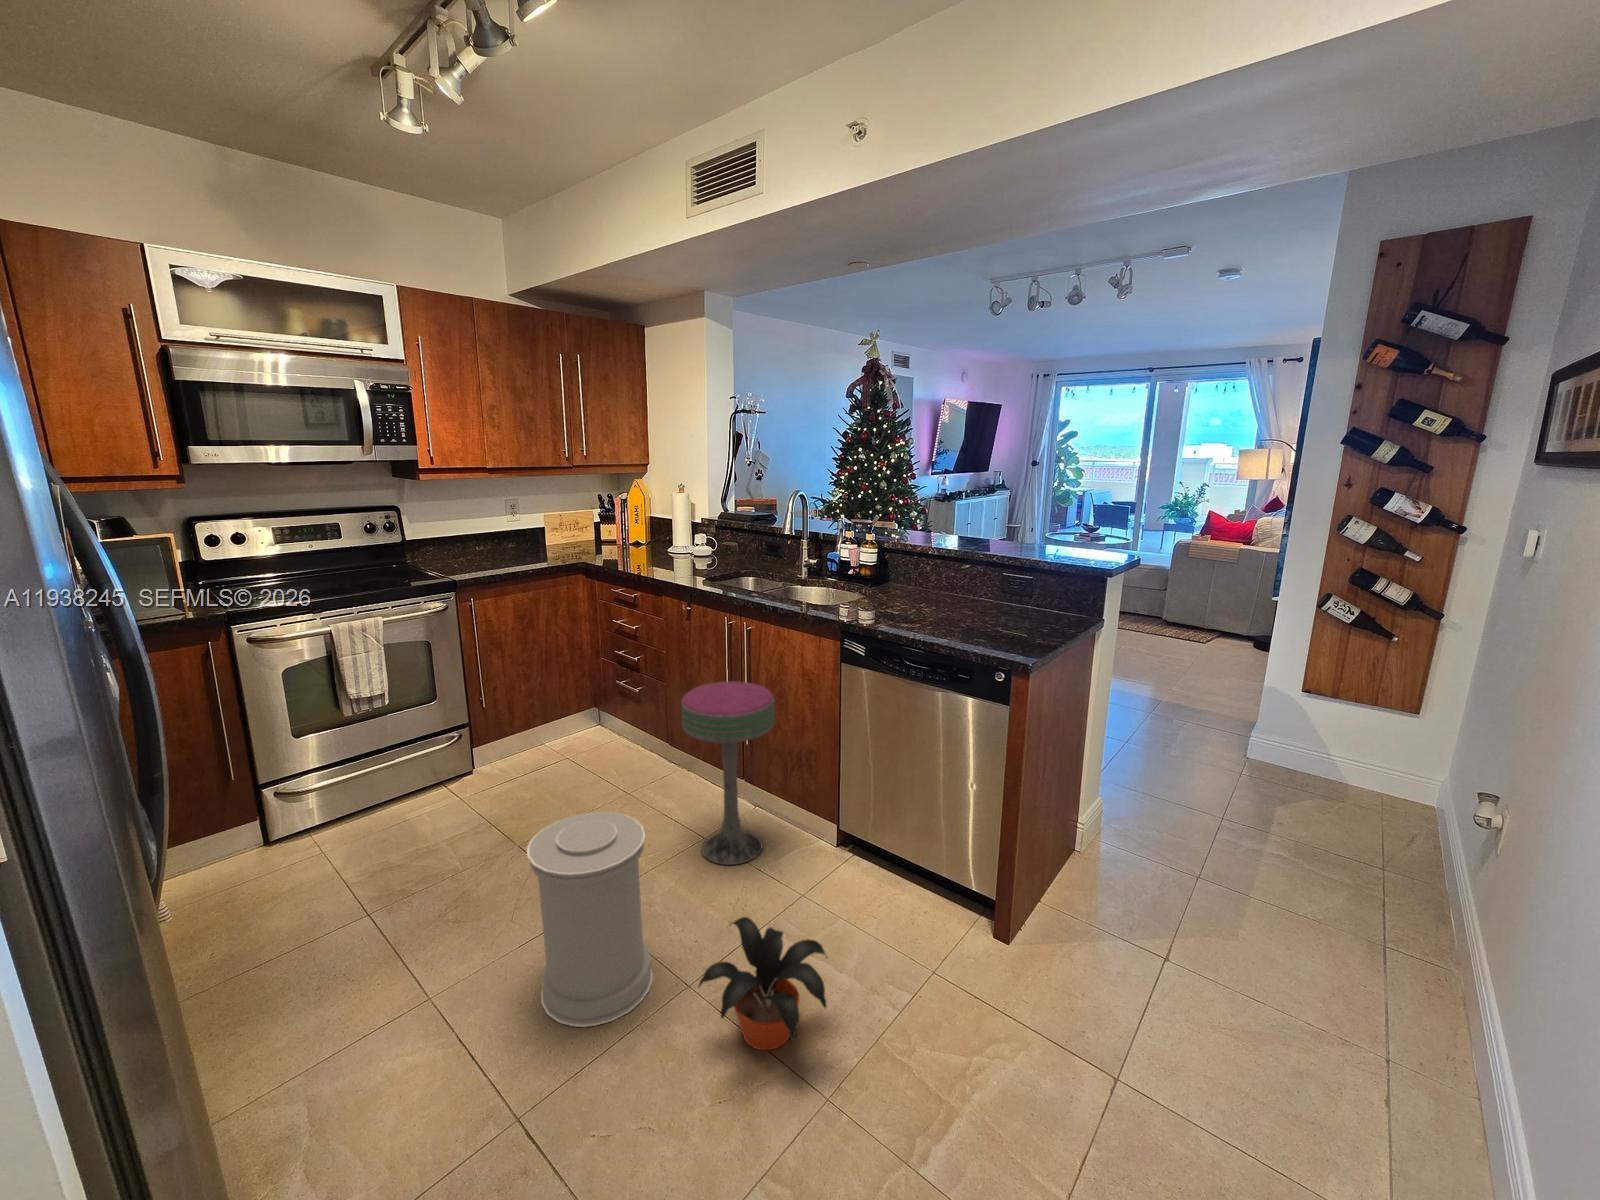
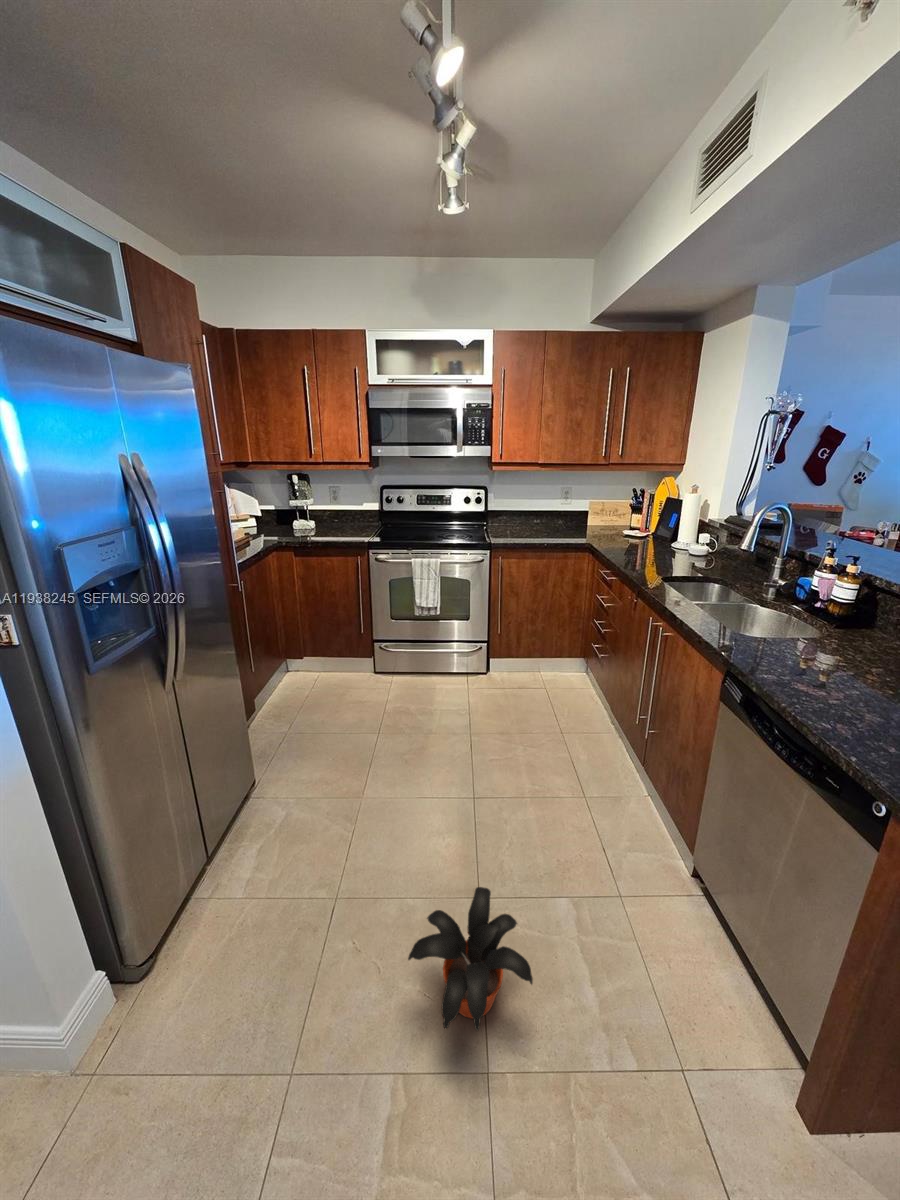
bar stool: present [681,681,775,865] -> none [562,672,653,837]
trash can: present [527,812,653,1027] -> none [372,735,457,893]

